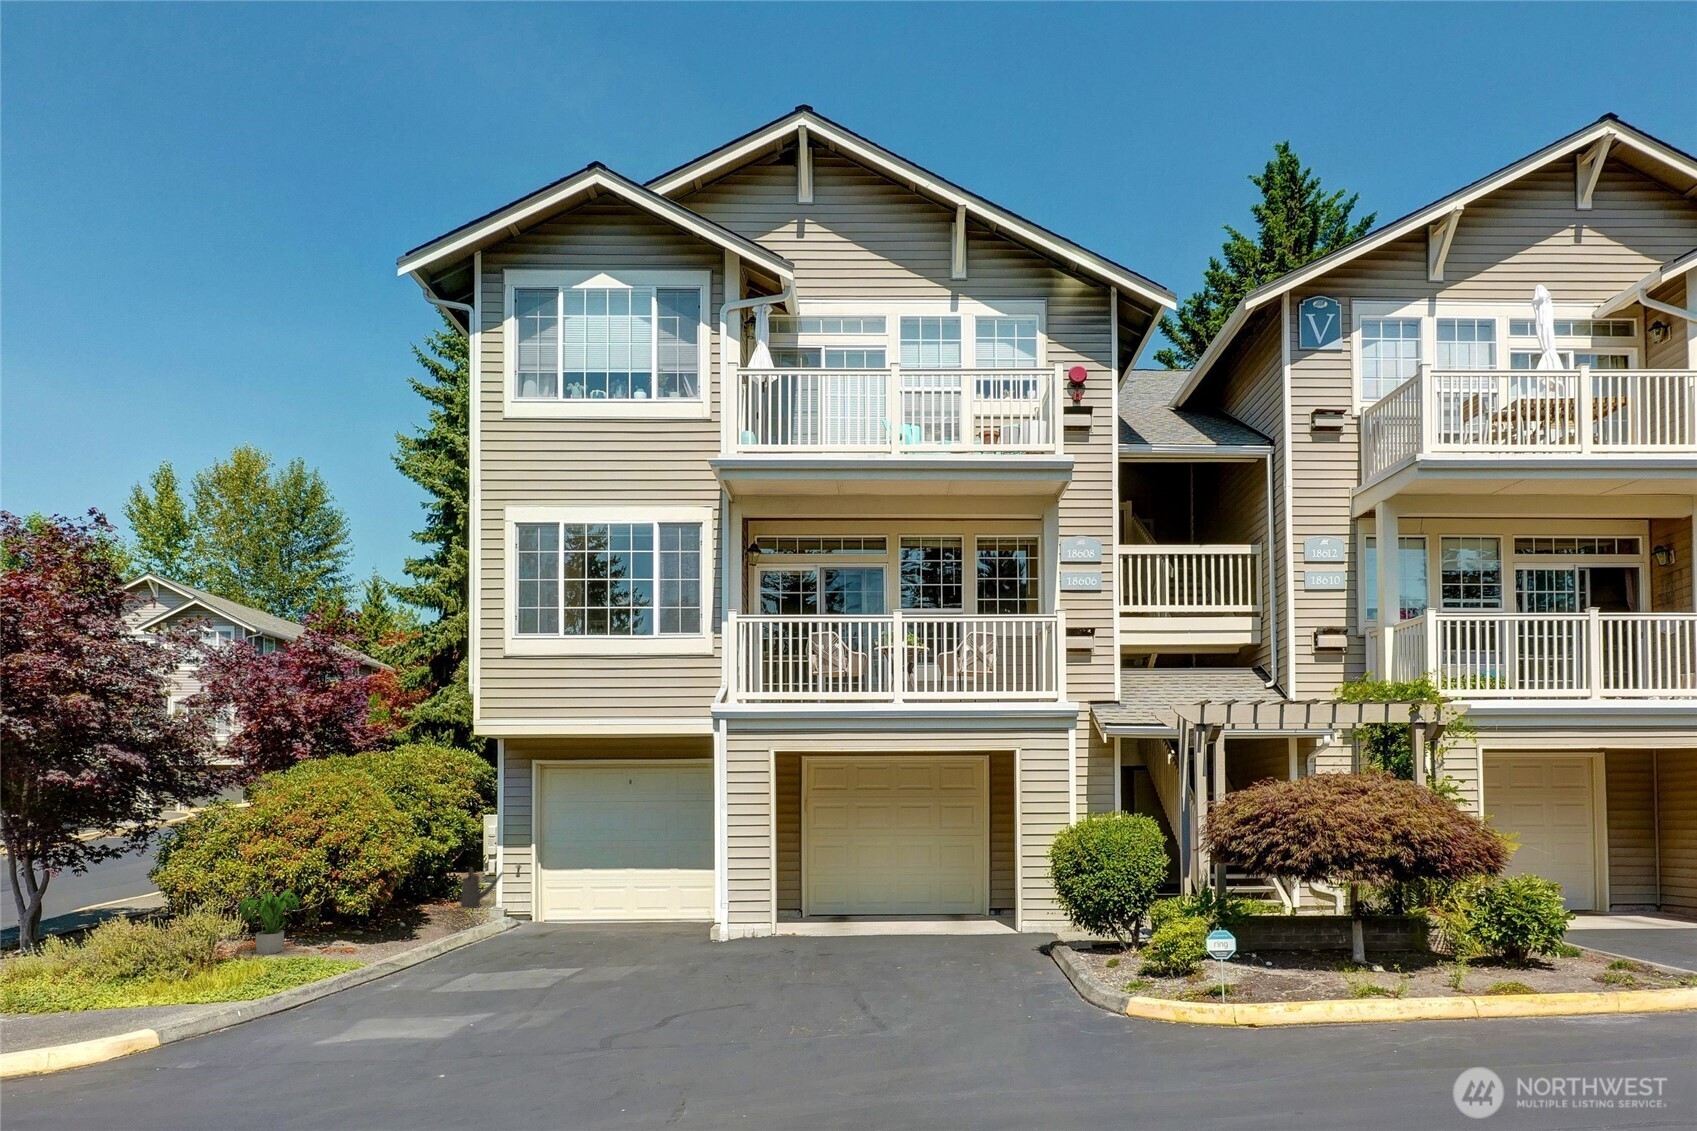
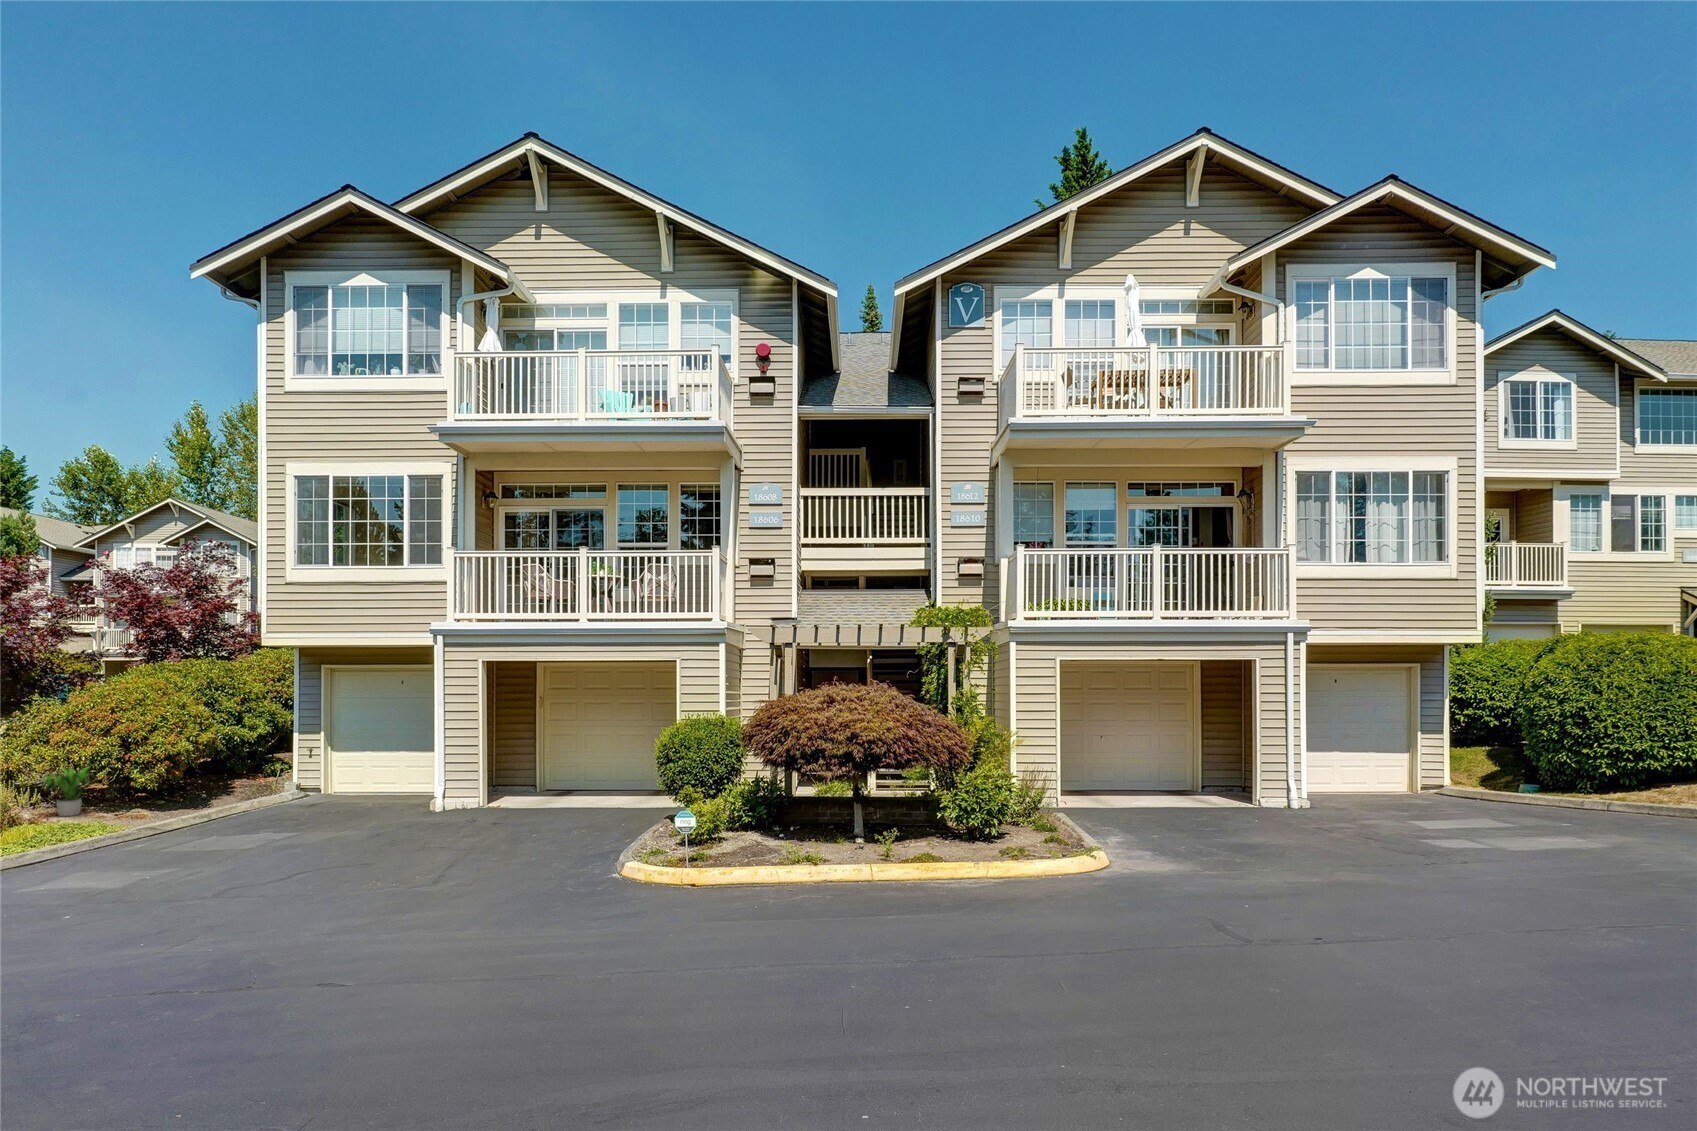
watering can: present [460,867,503,908] -> none [263,752,306,784]

